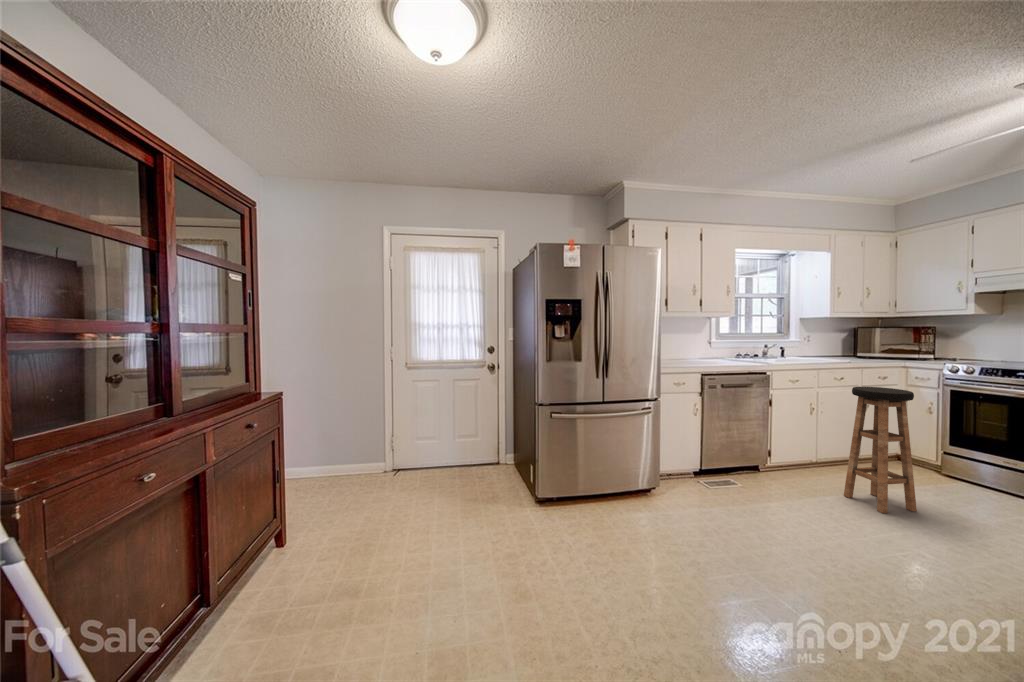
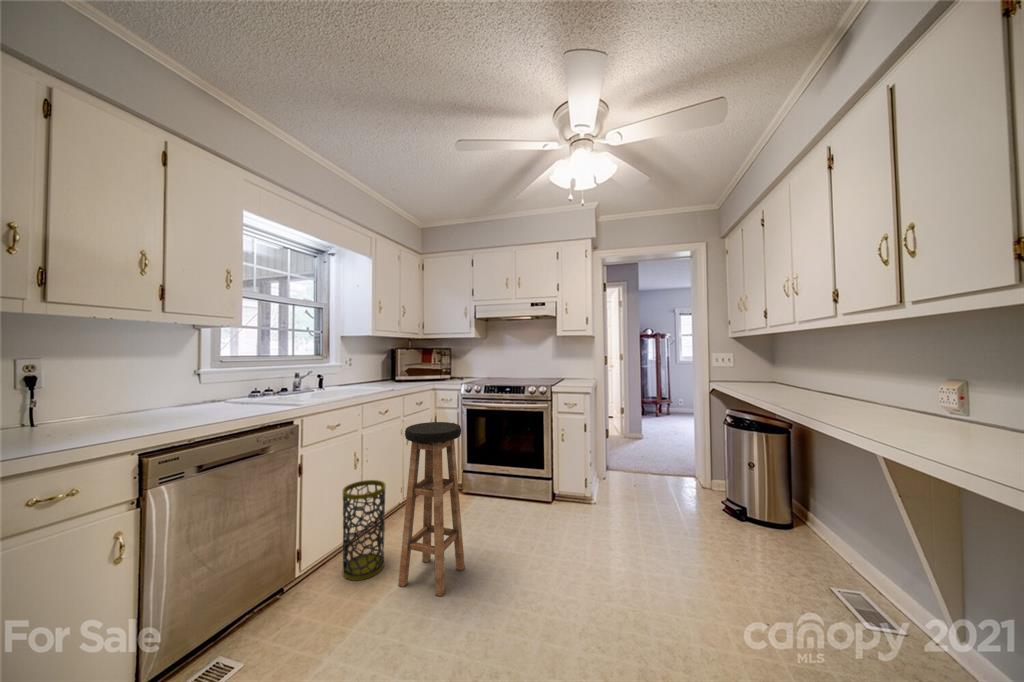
trash can: none [799,421,835,485] -> present [343,480,386,581]

